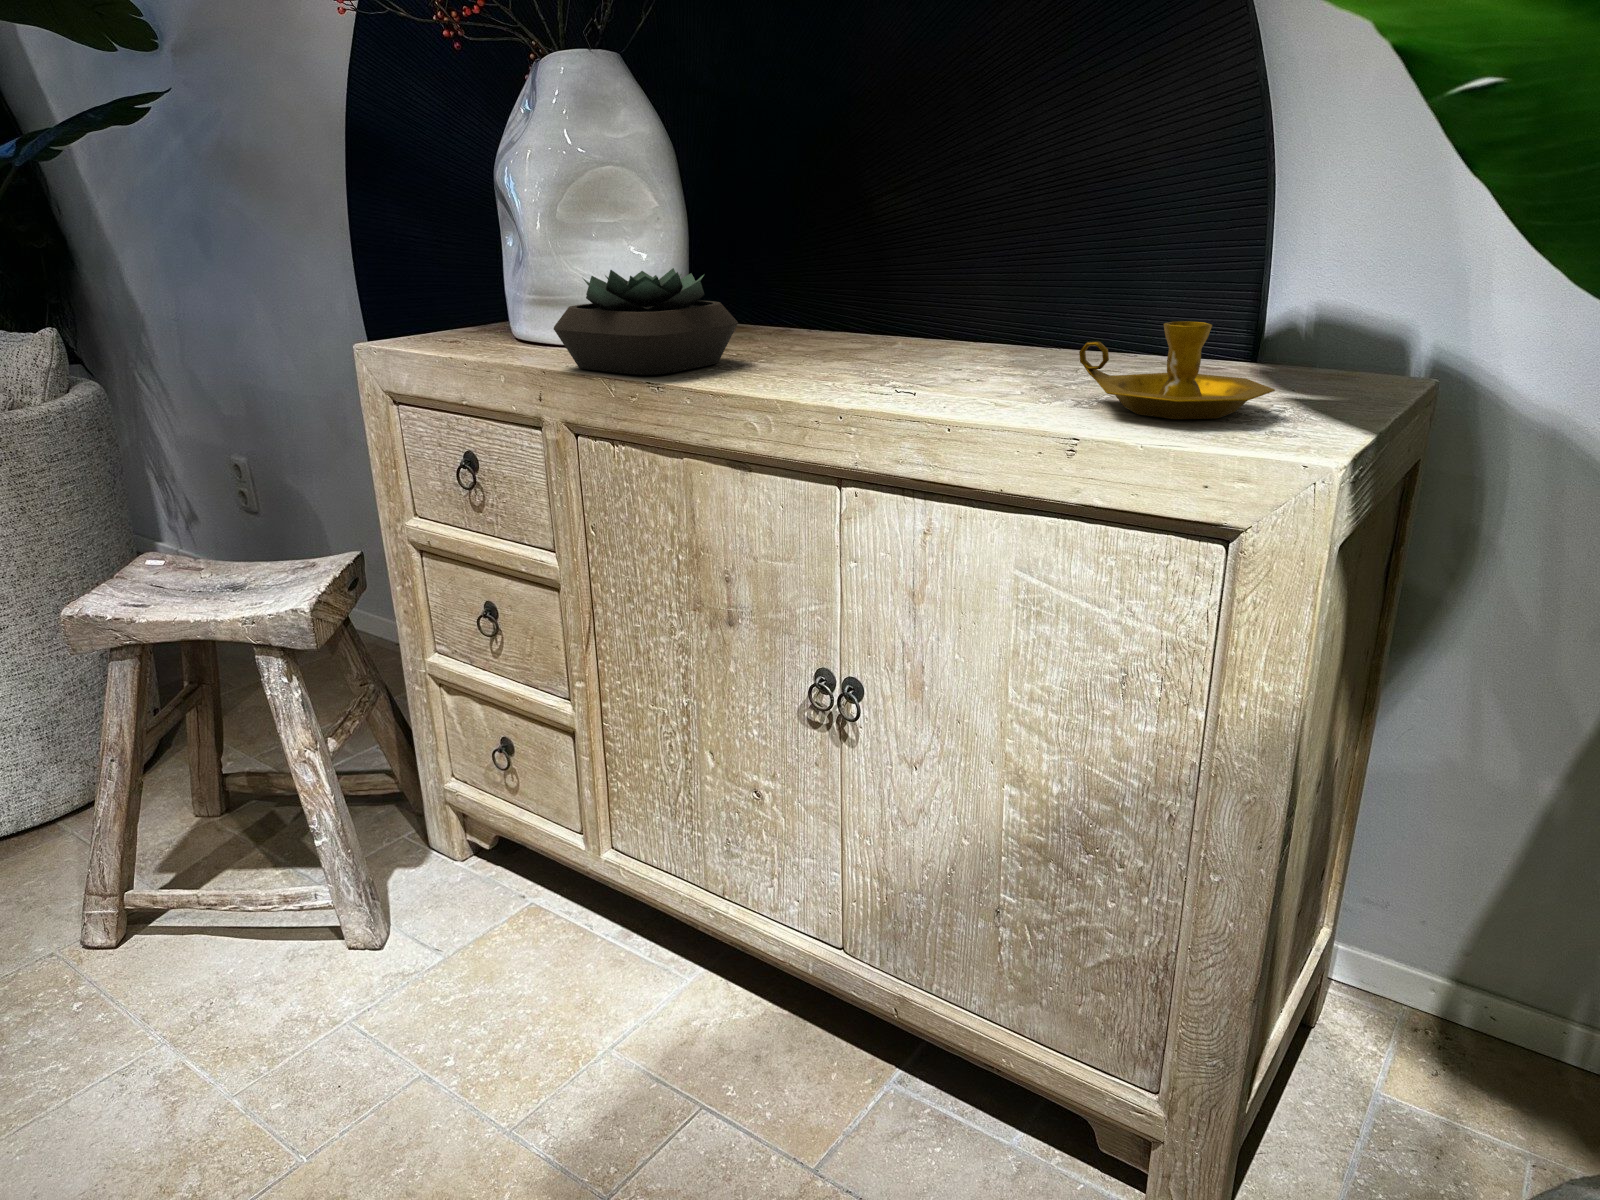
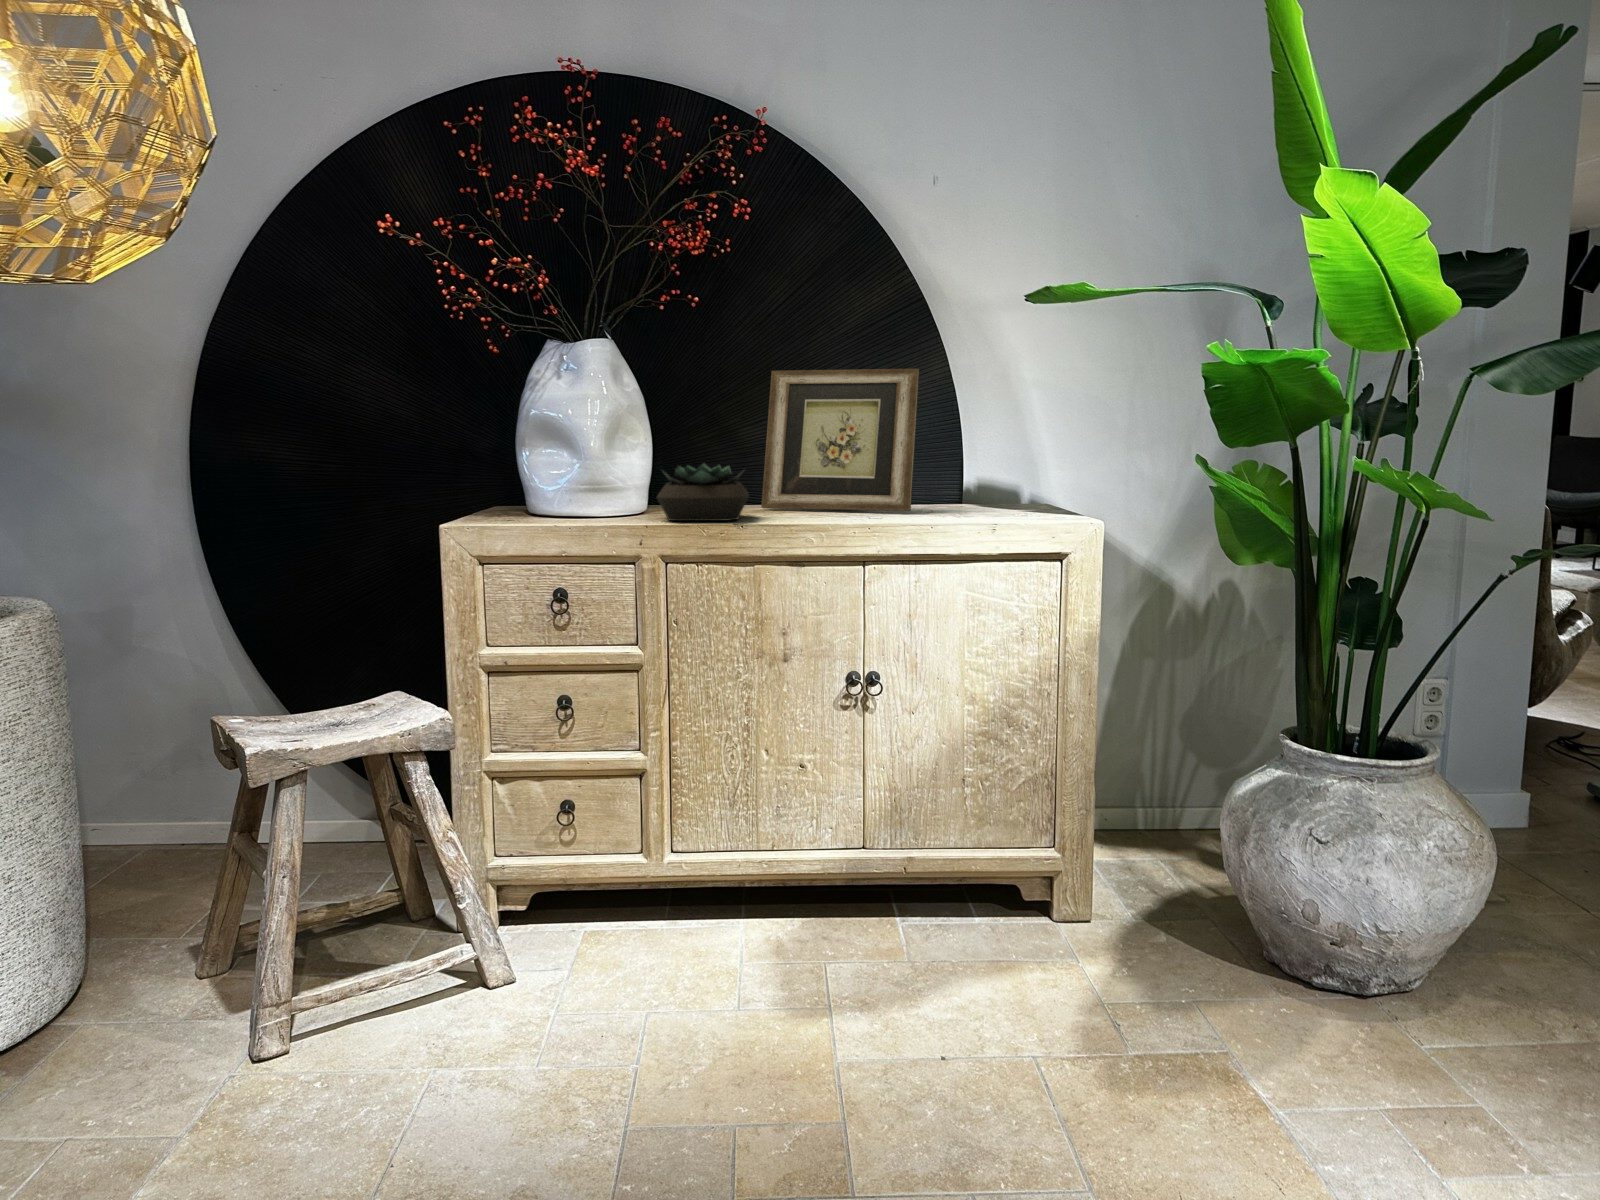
picture frame: none [829,73,1100,378] -> present [761,369,919,511]
candlestick: present [1079,321,1275,419] -> none [950,477,1040,518]

